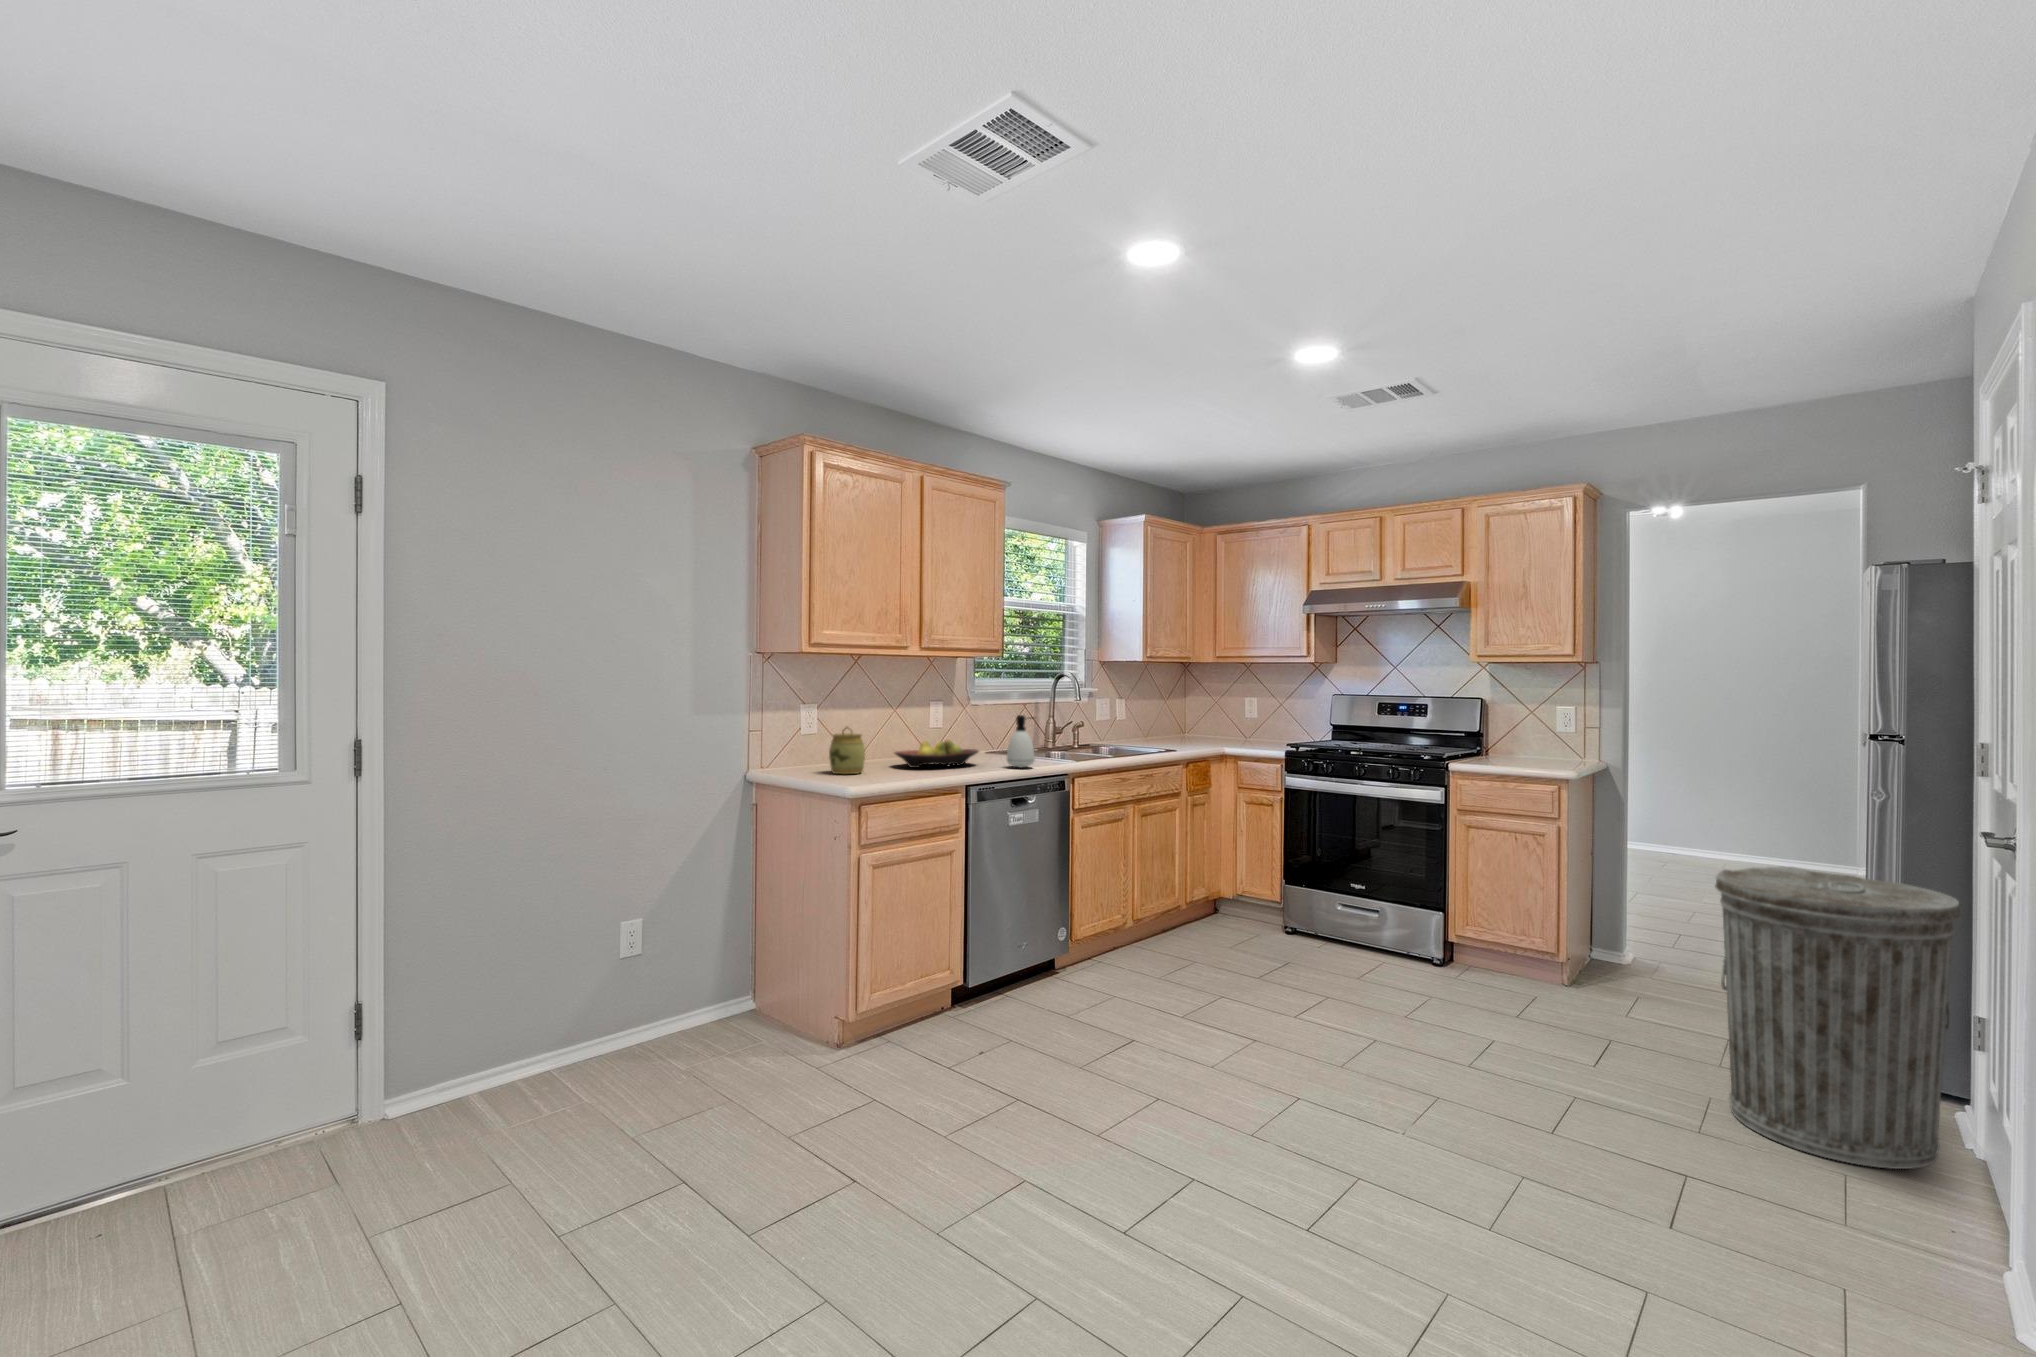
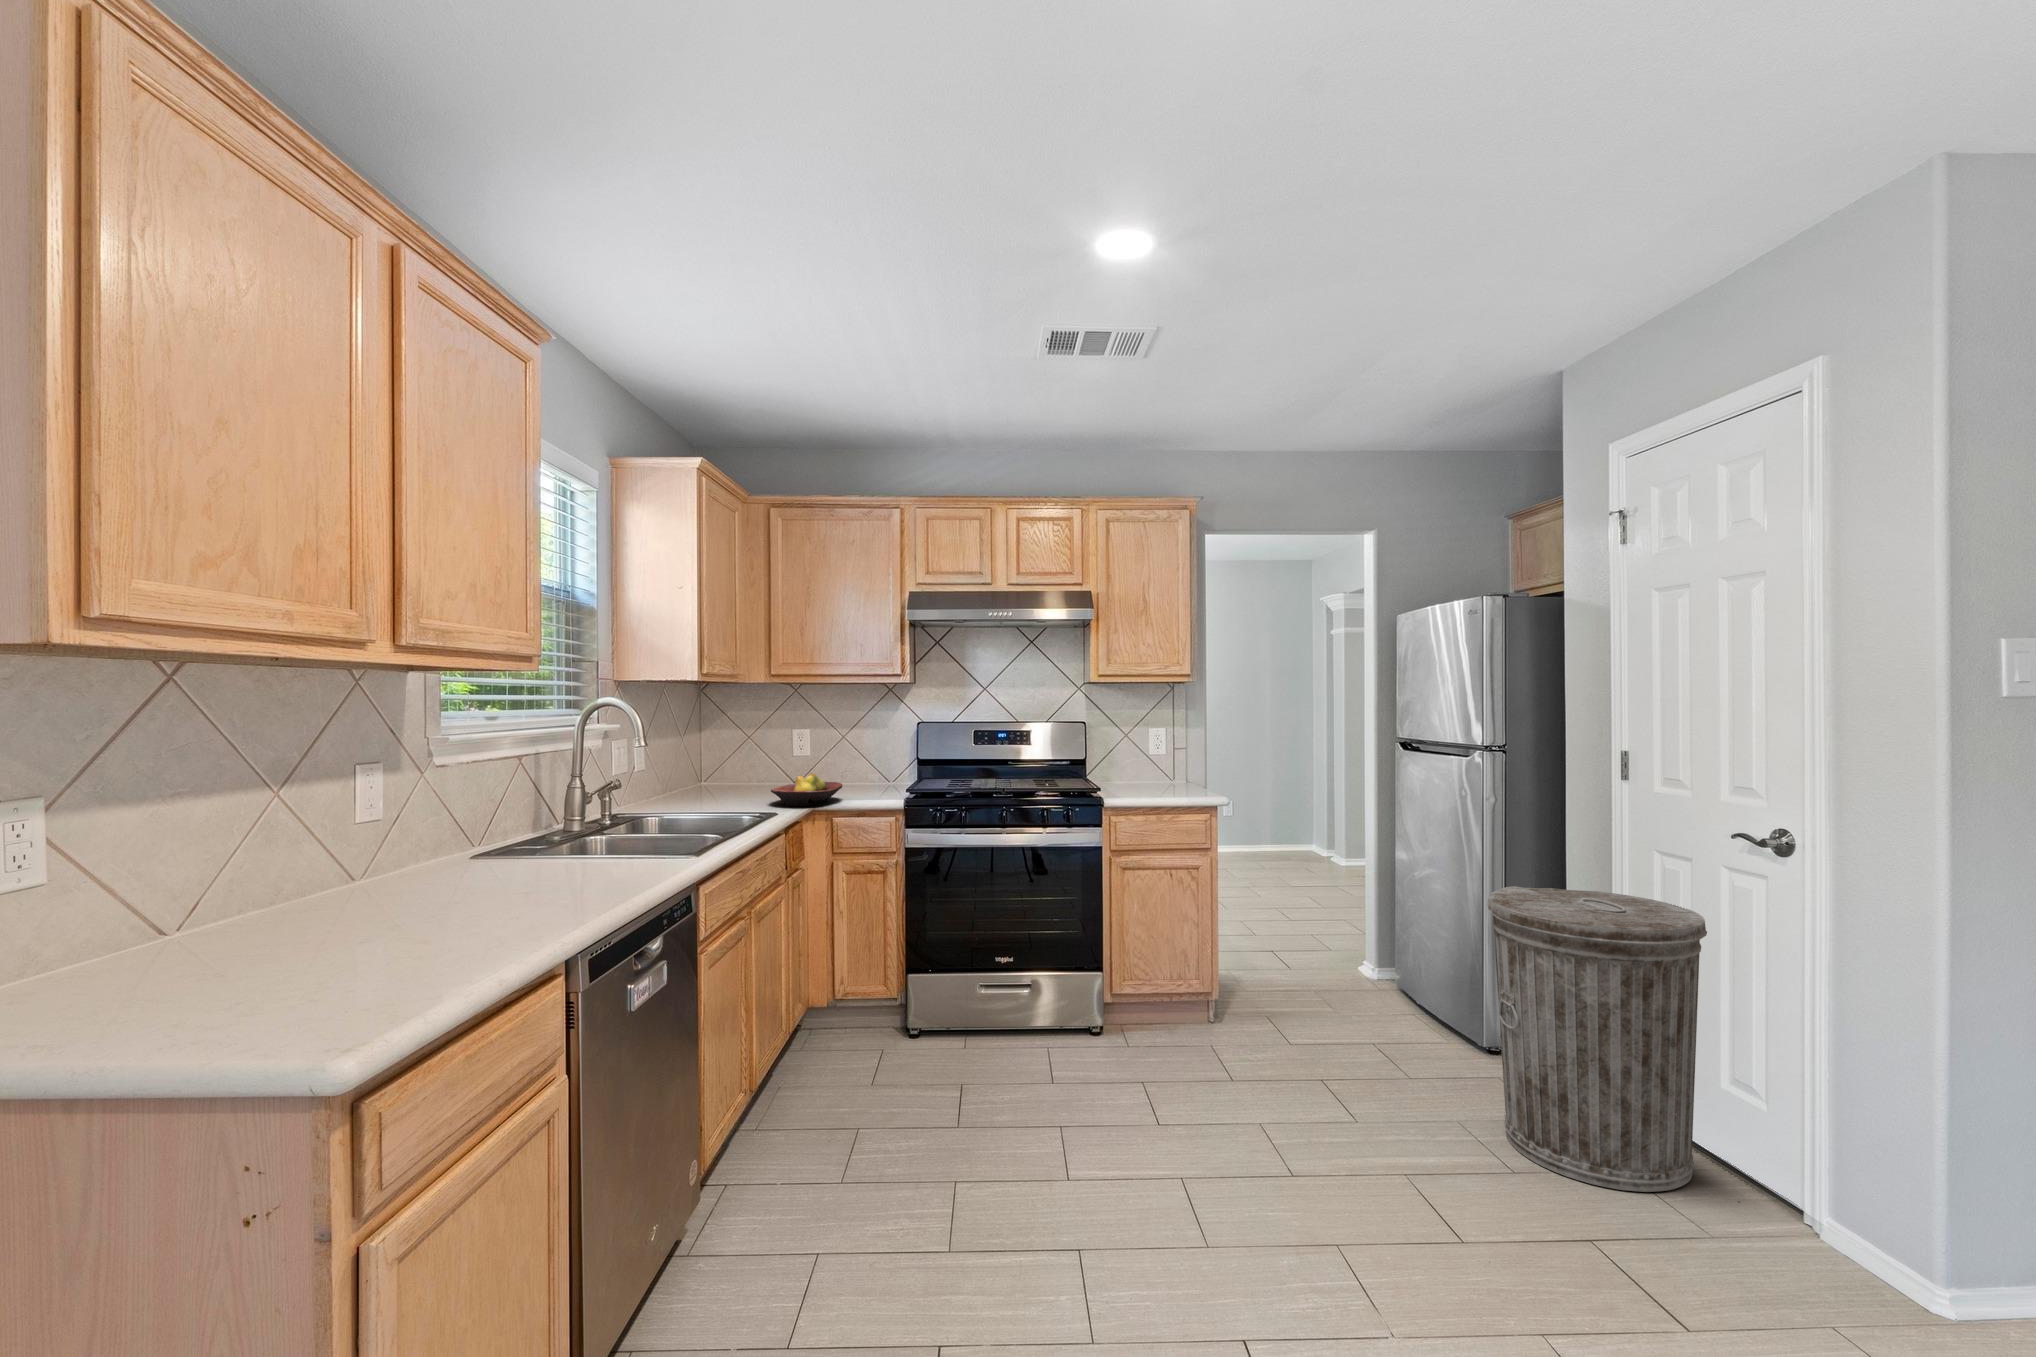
soap dispenser: present [1007,715,1035,768] -> none [577,777,634,875]
jar: present [829,727,865,774] -> none [148,840,273,971]
fruit bowl: present [895,740,979,768] -> present [771,773,843,806]

